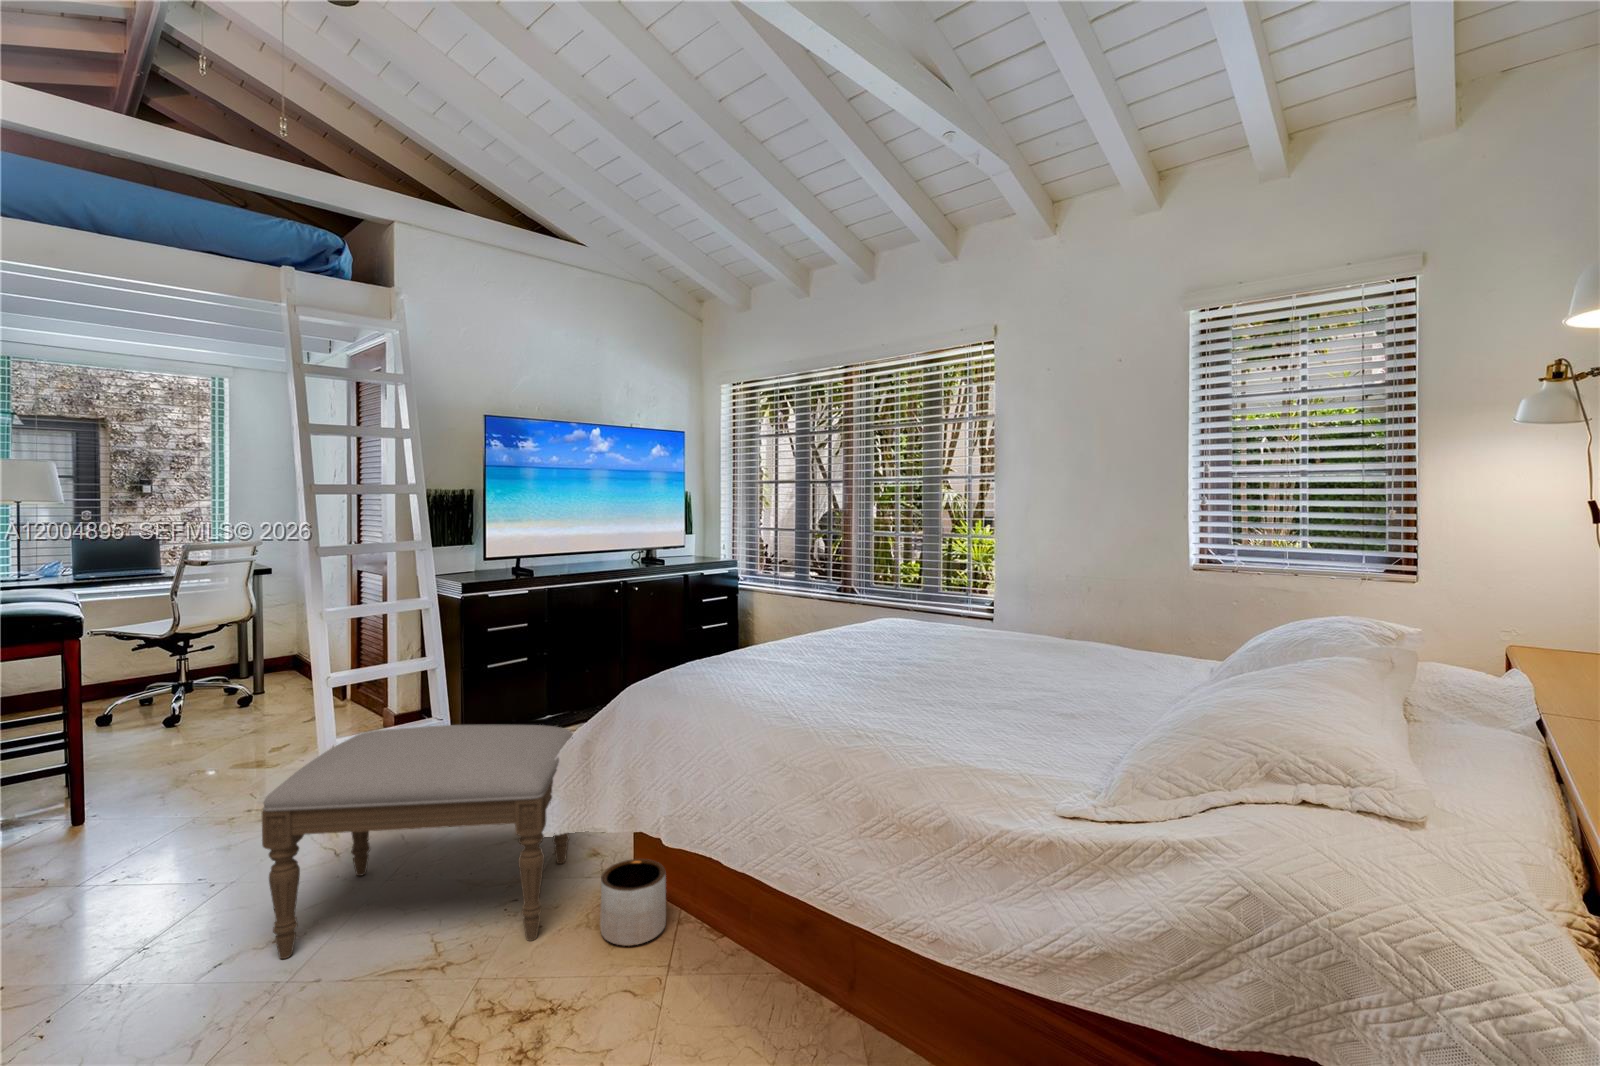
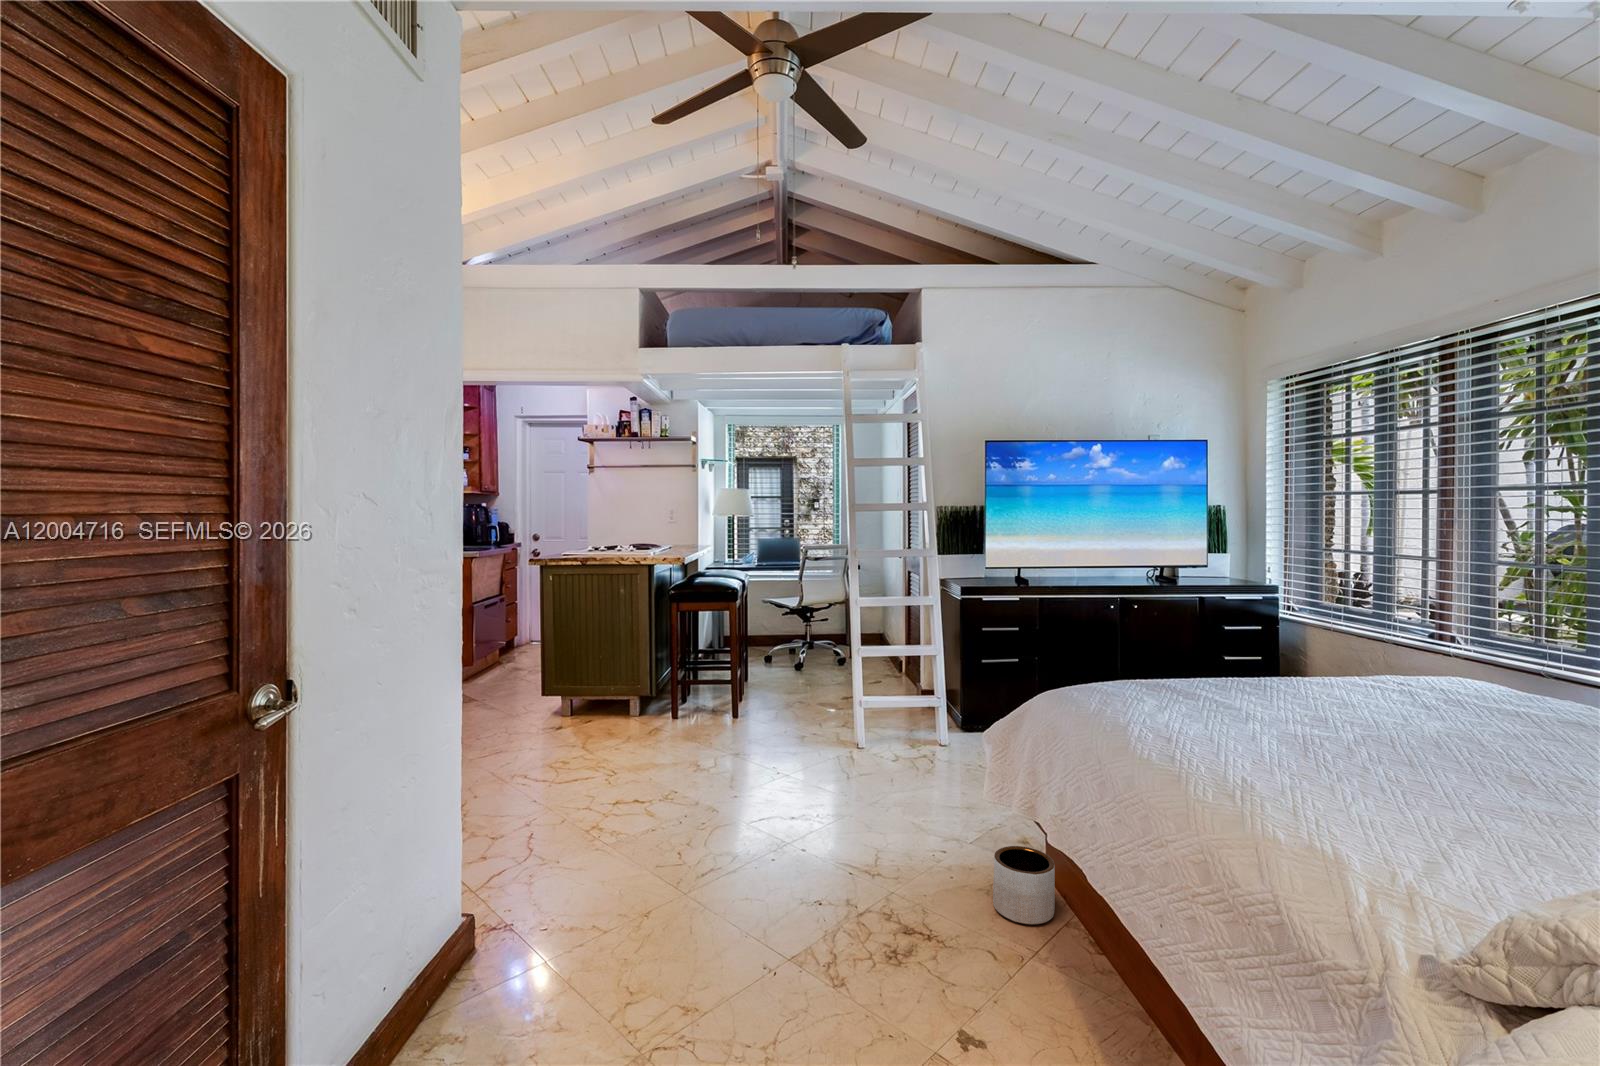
ottoman: present [262,724,573,959] -> none [781,689,1005,884]

